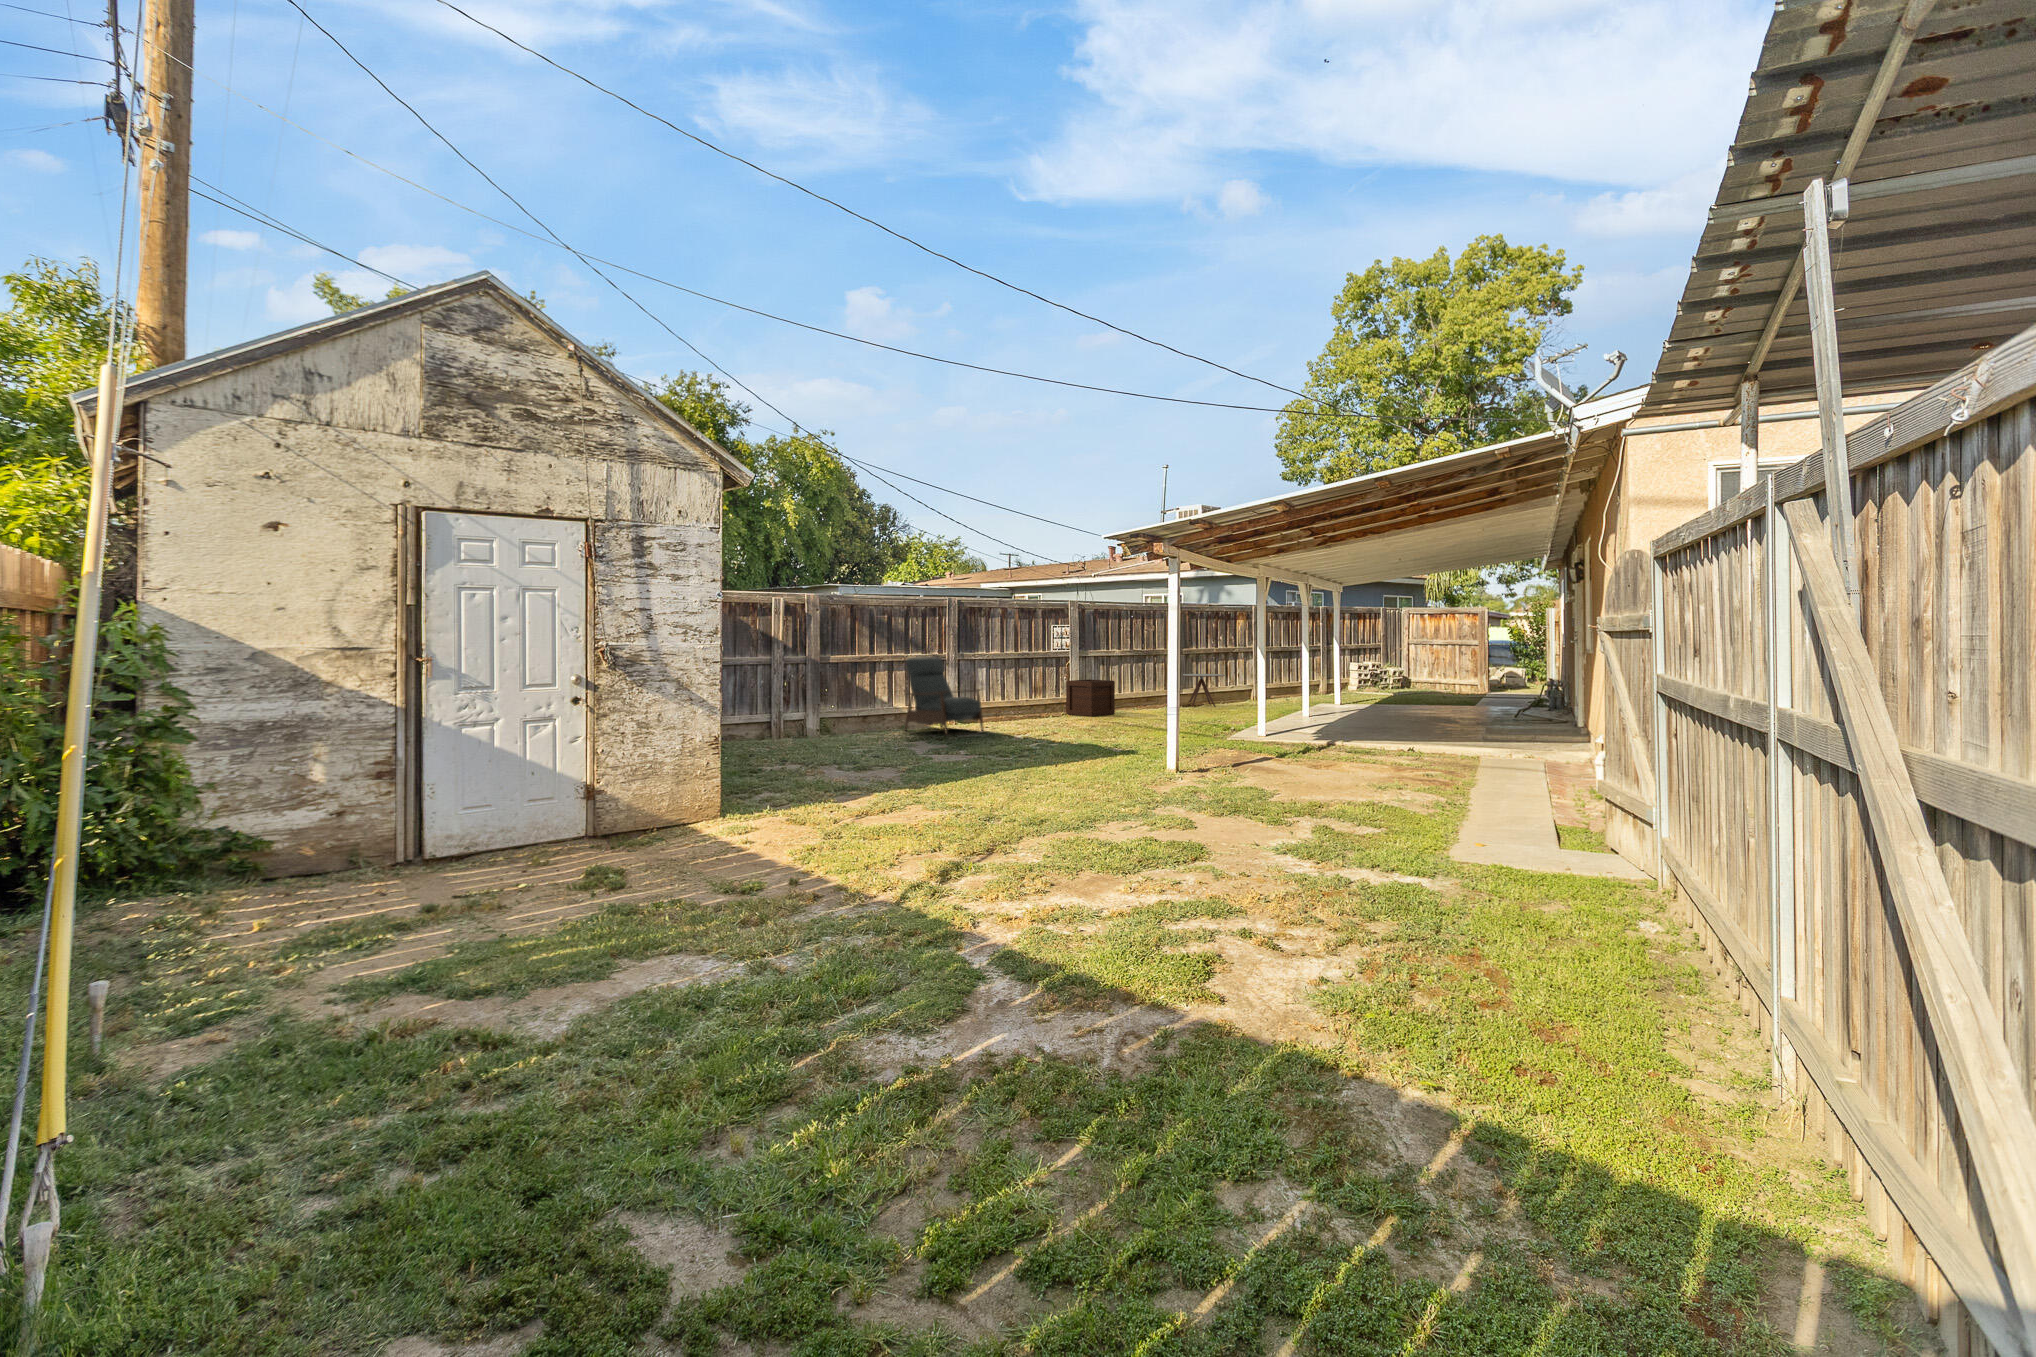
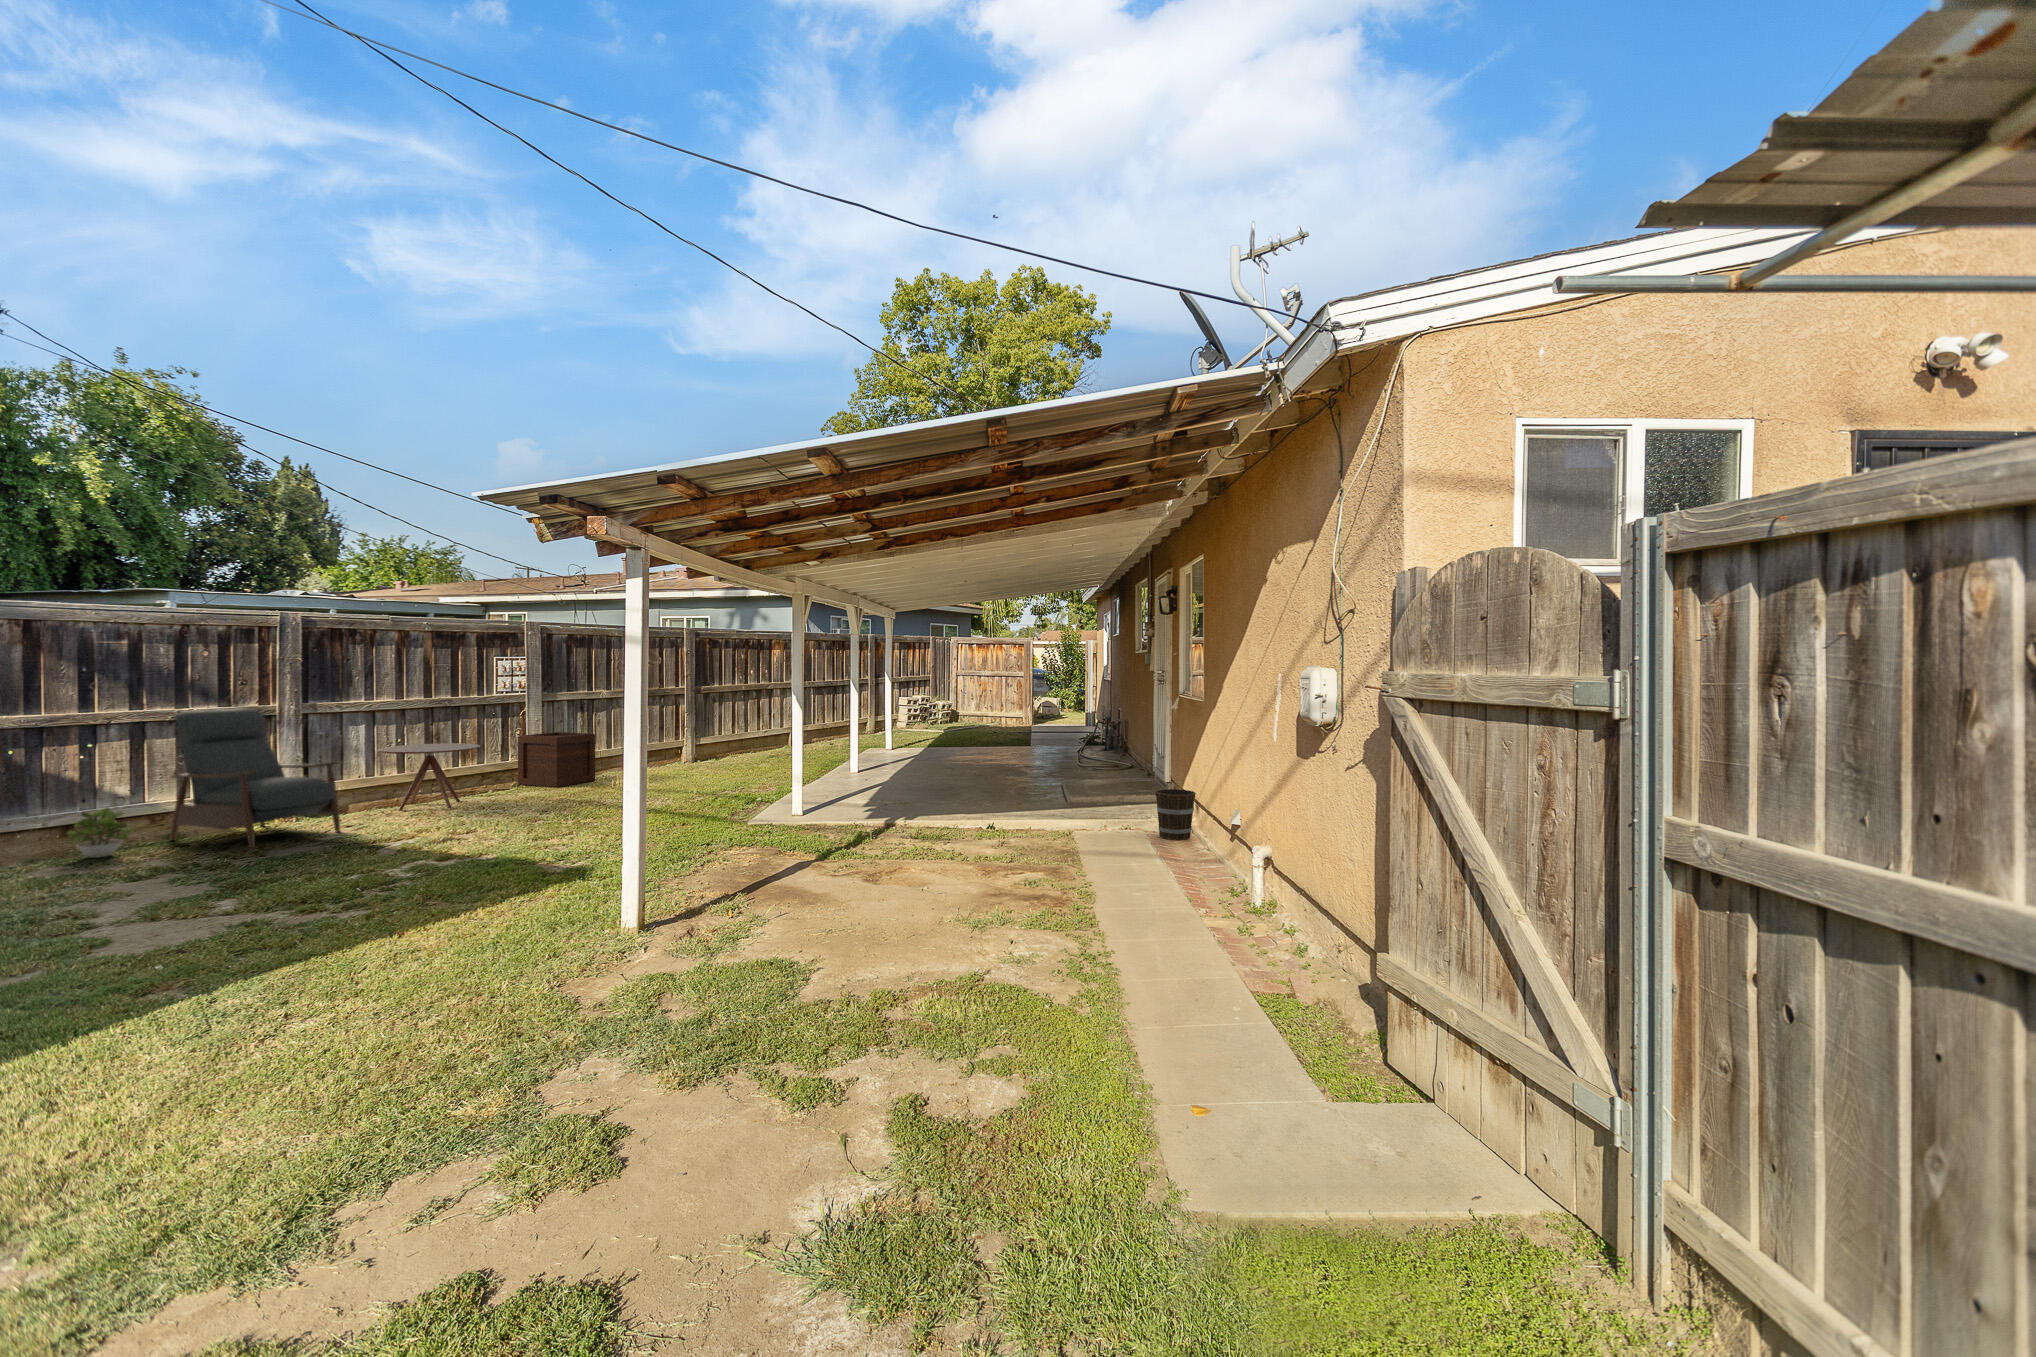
round table: present [1183,674,1225,707] -> present [377,743,480,811]
potted plant: none [868,707,895,735] -> present [68,808,132,858]
bucket: none [1555,722,1593,762] -> present [1155,789,1196,840]

